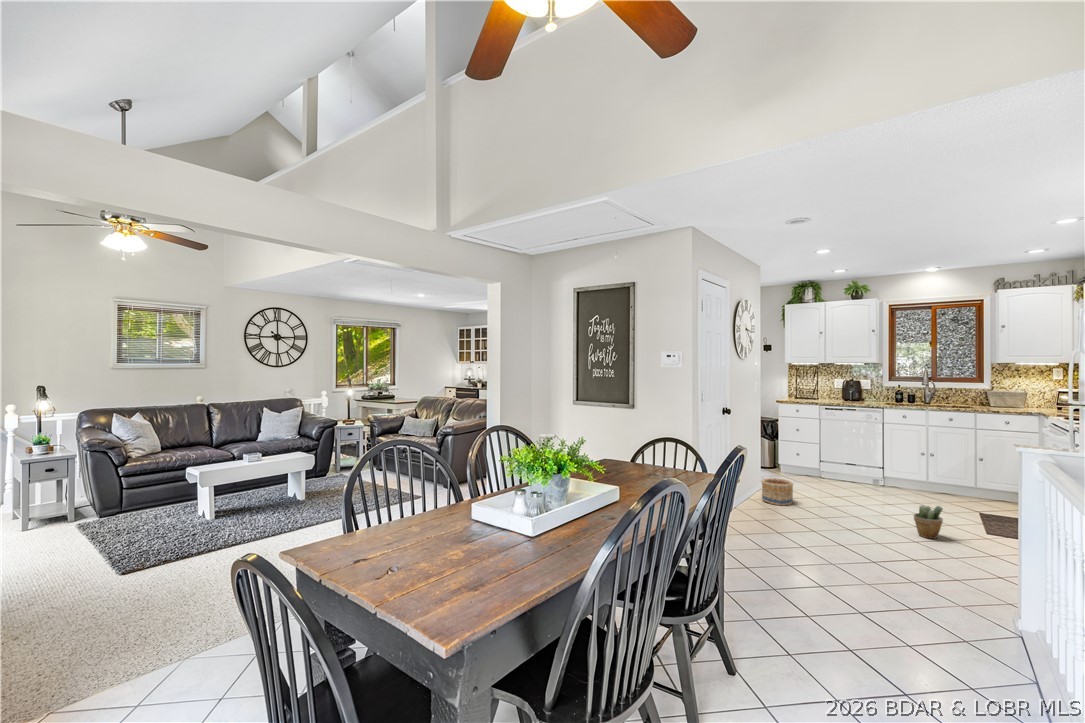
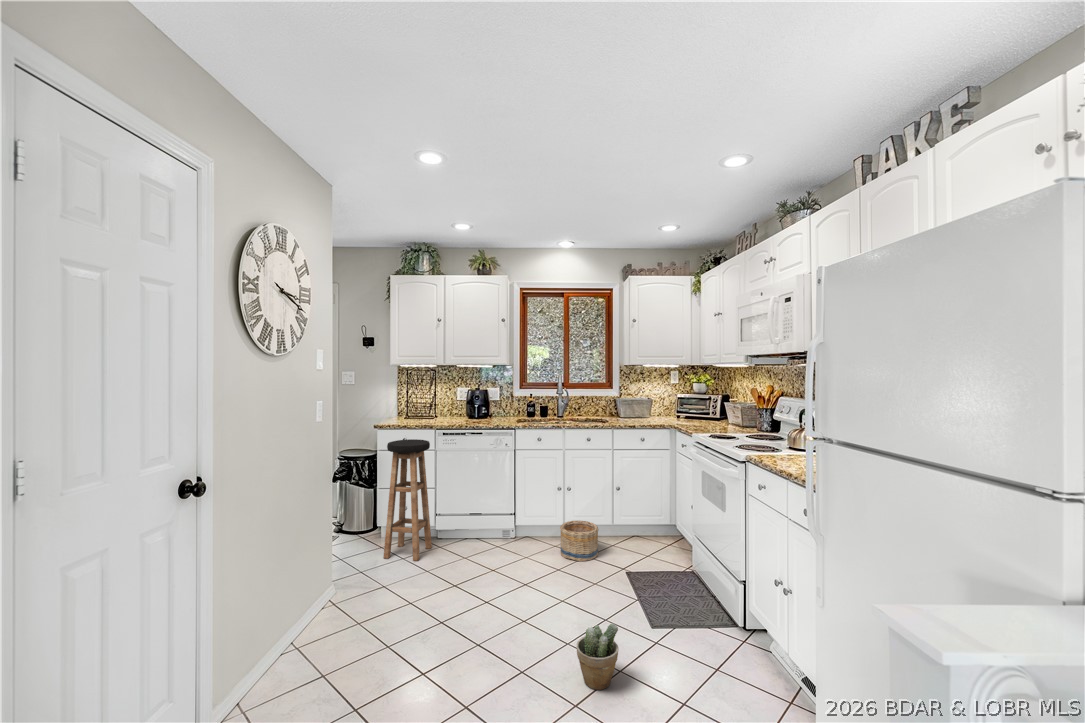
bar stool: none [784,410,817,484] -> present [383,439,432,561]
basket: present [762,478,793,505] -> present [560,521,599,561]

